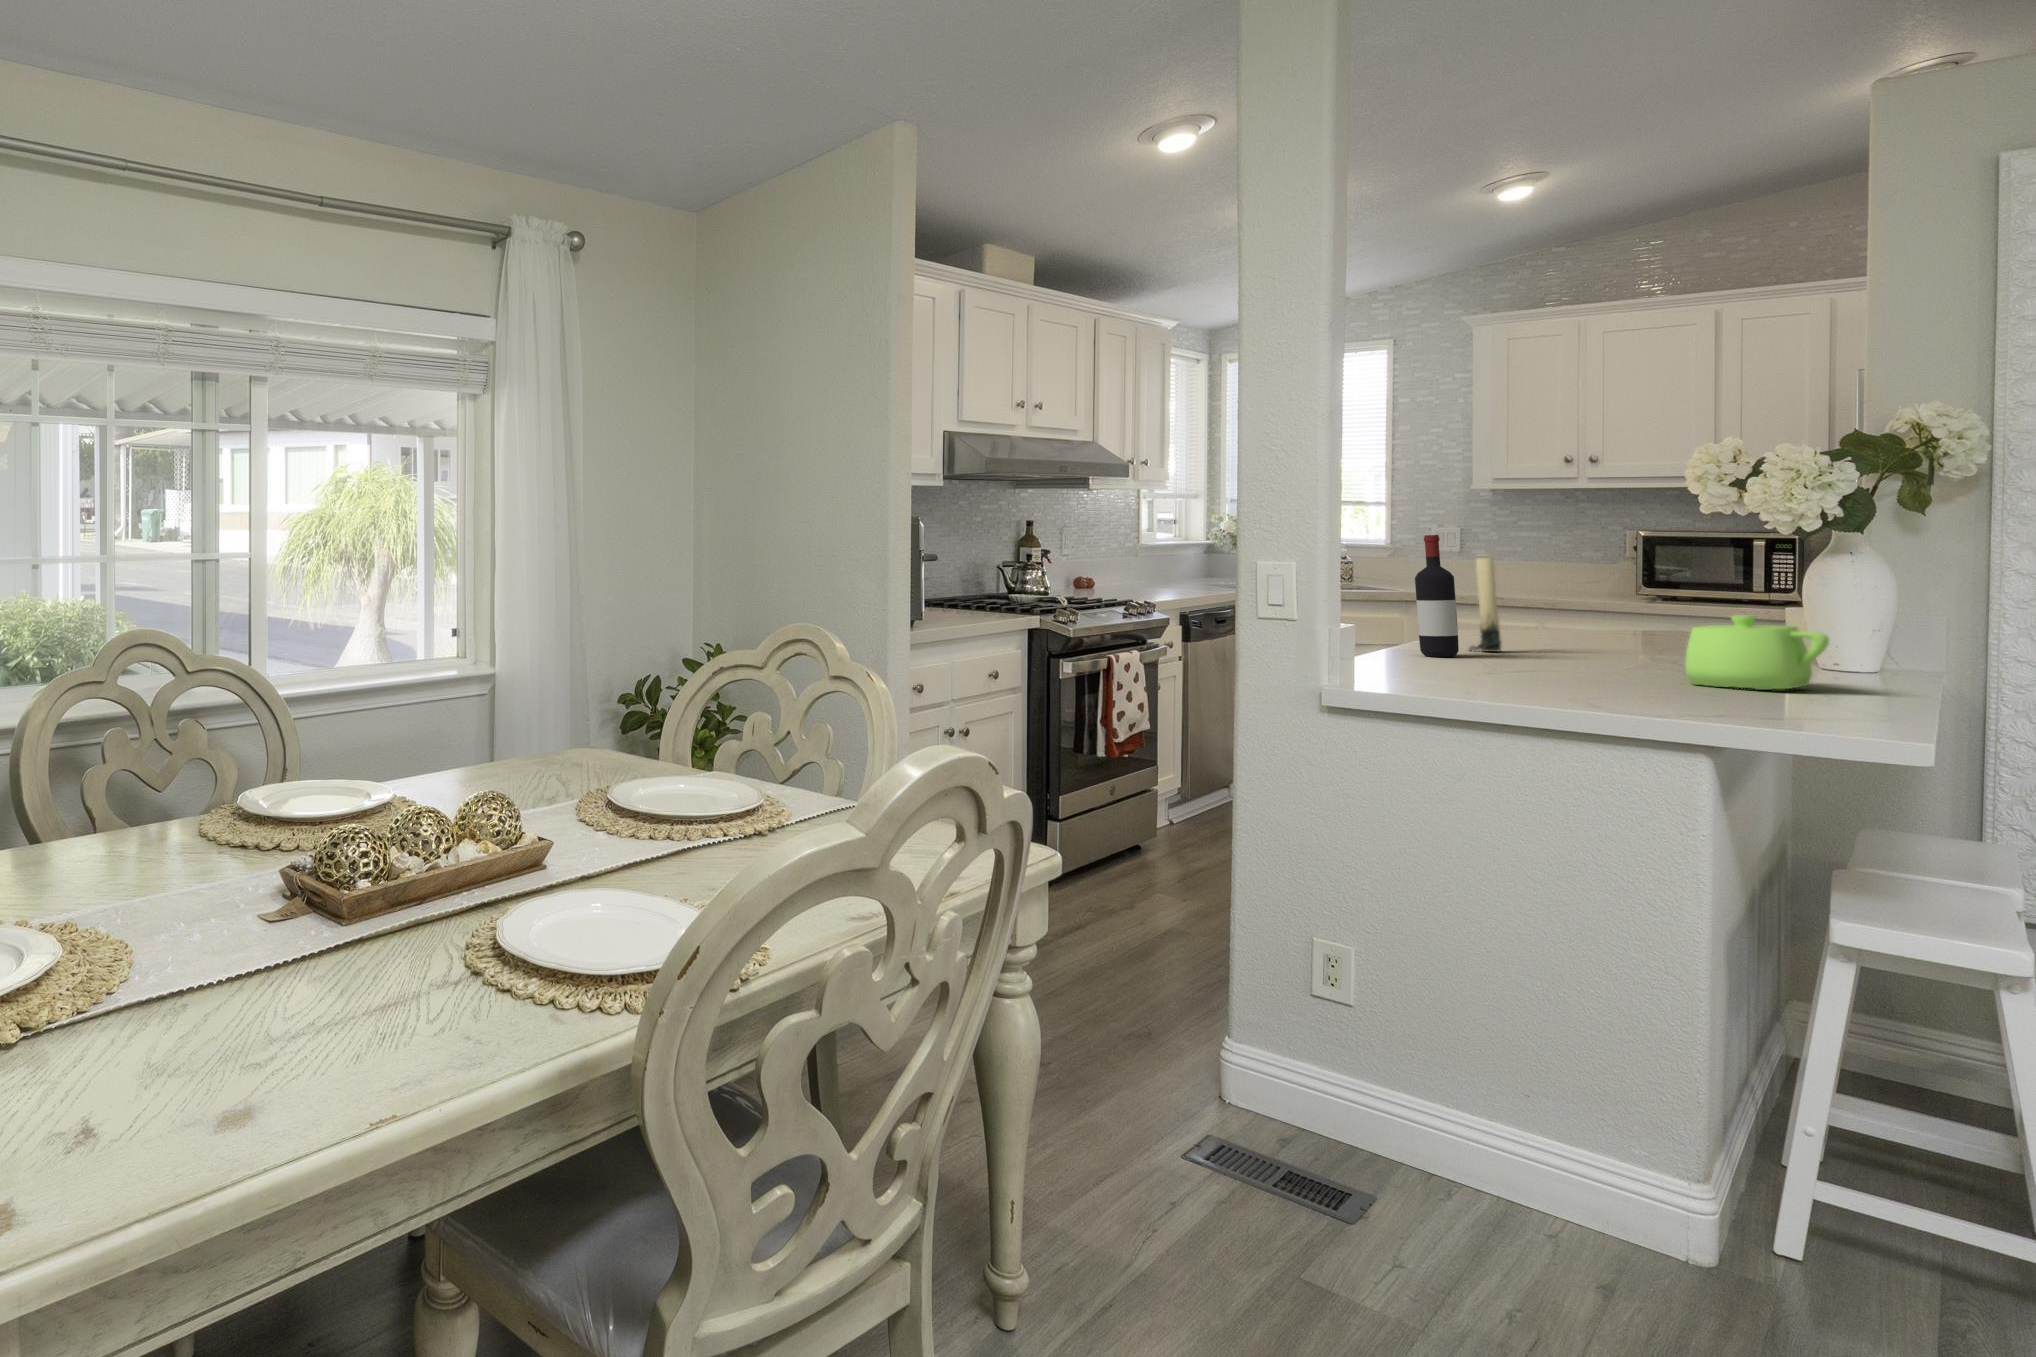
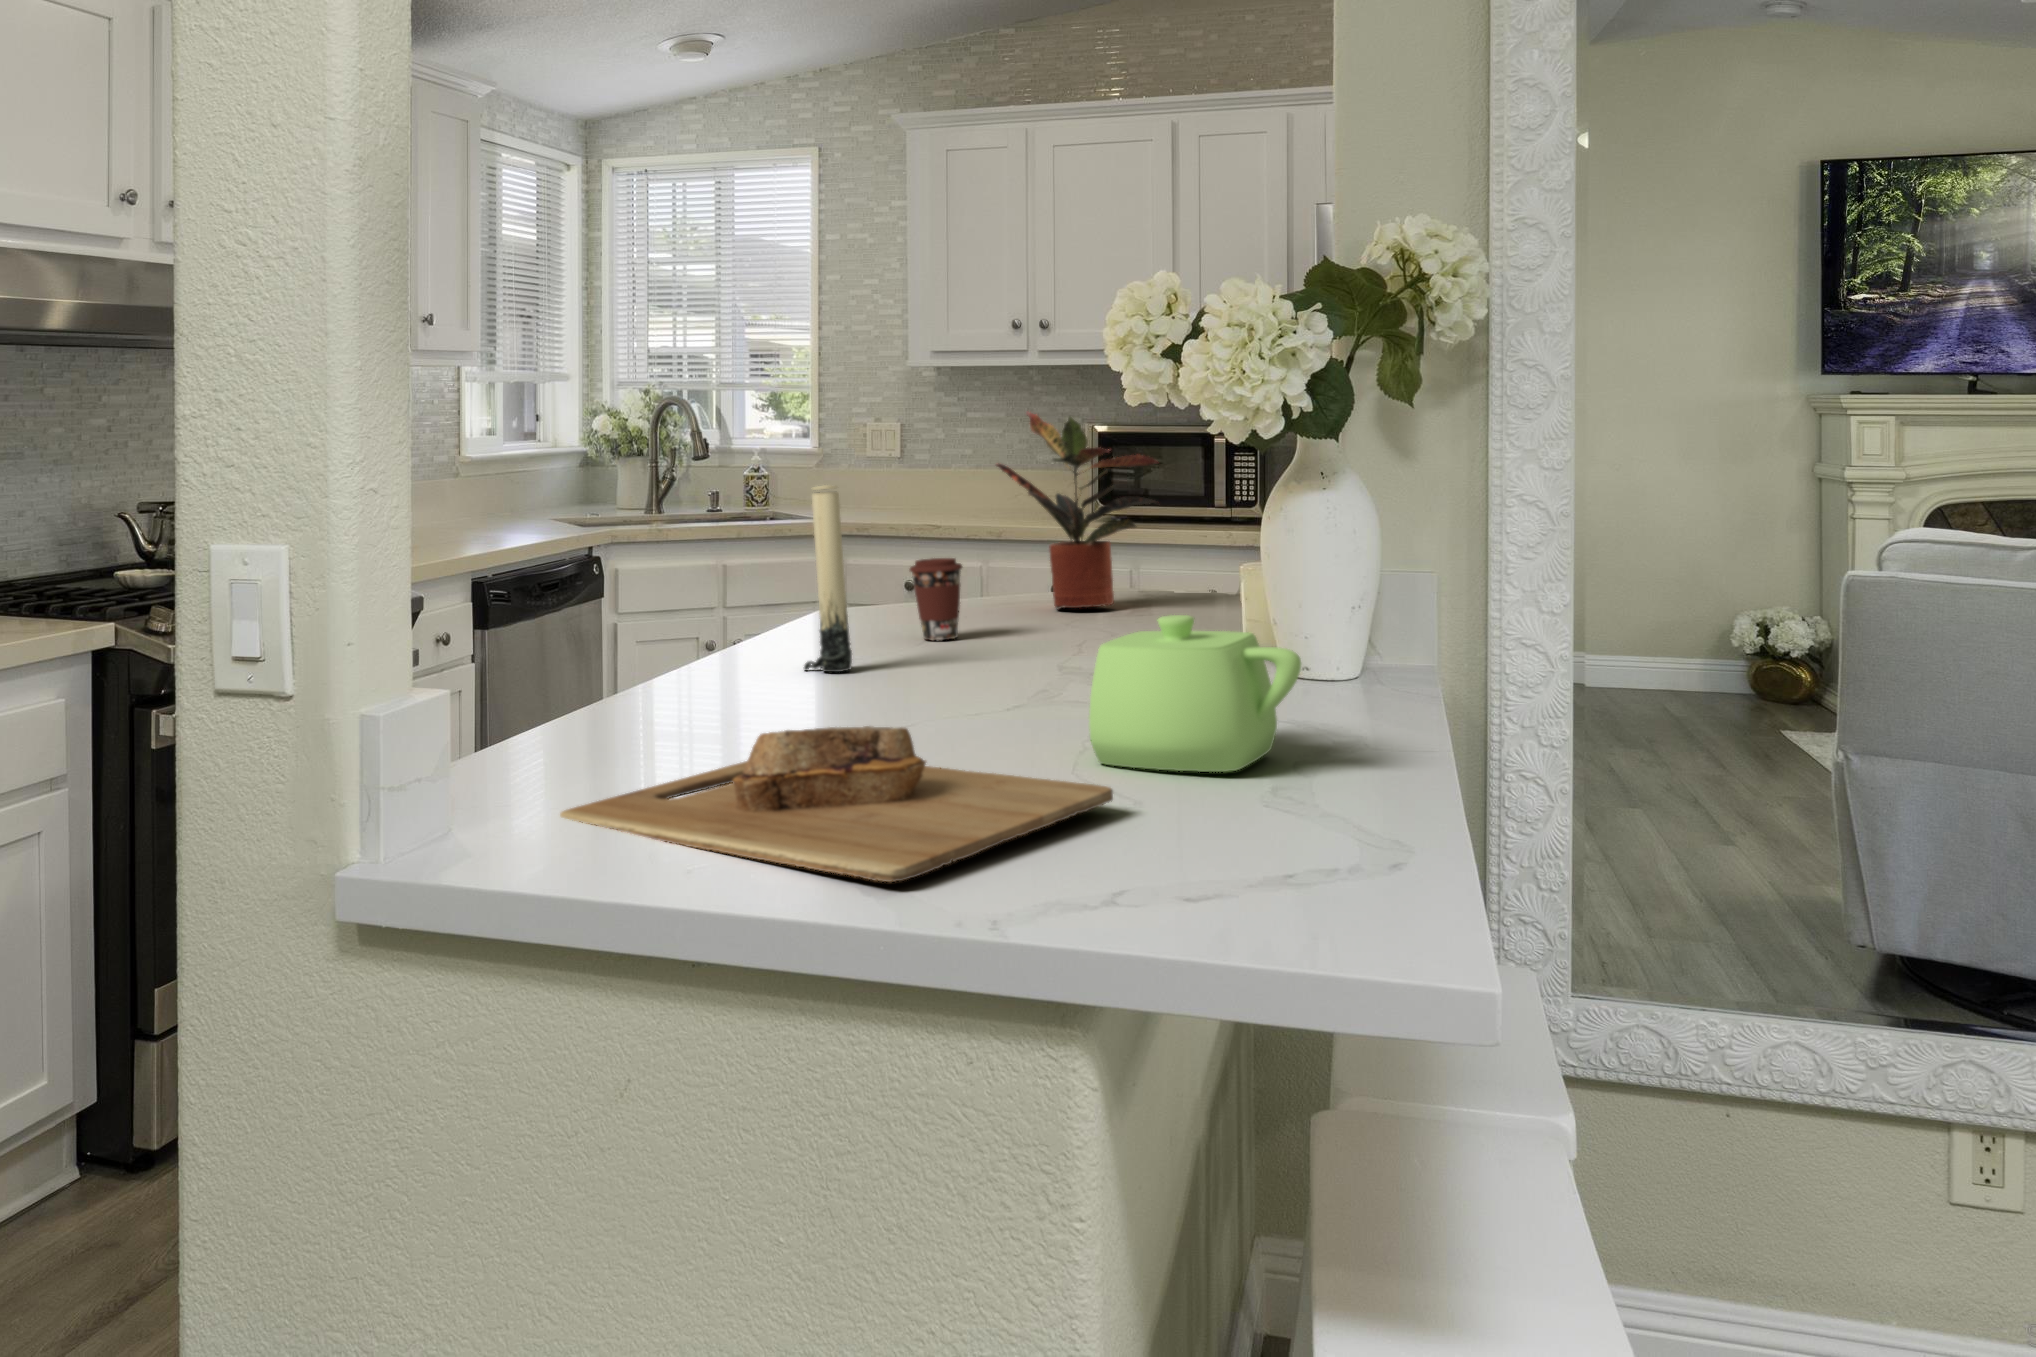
potted plant: none [1581,518,1716,639] -> present [996,412,1159,610]
wine bottle: present [1415,535,1459,657] -> none [695,453,768,701]
coffee cup: none [1528,600,1567,645] -> present [910,558,962,640]
cutting board: none [1396,648,1707,699] -> present [560,726,1113,882]

